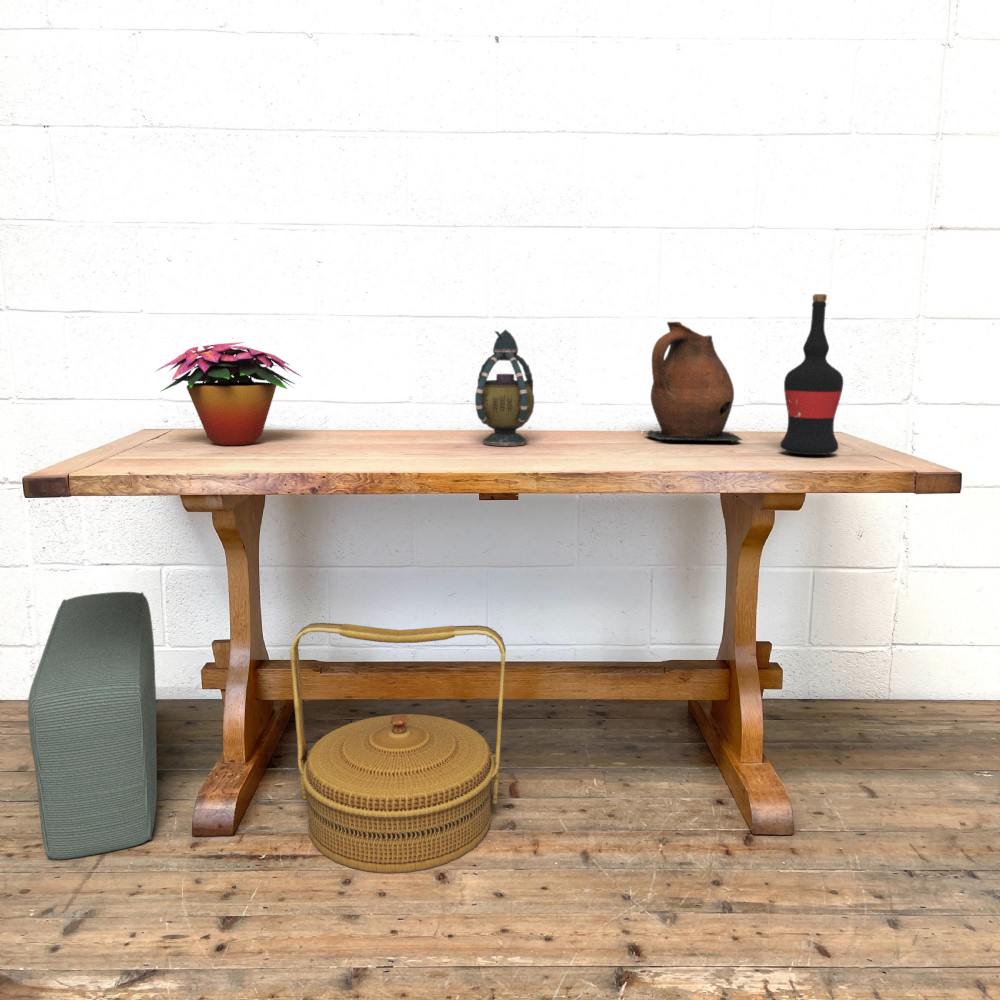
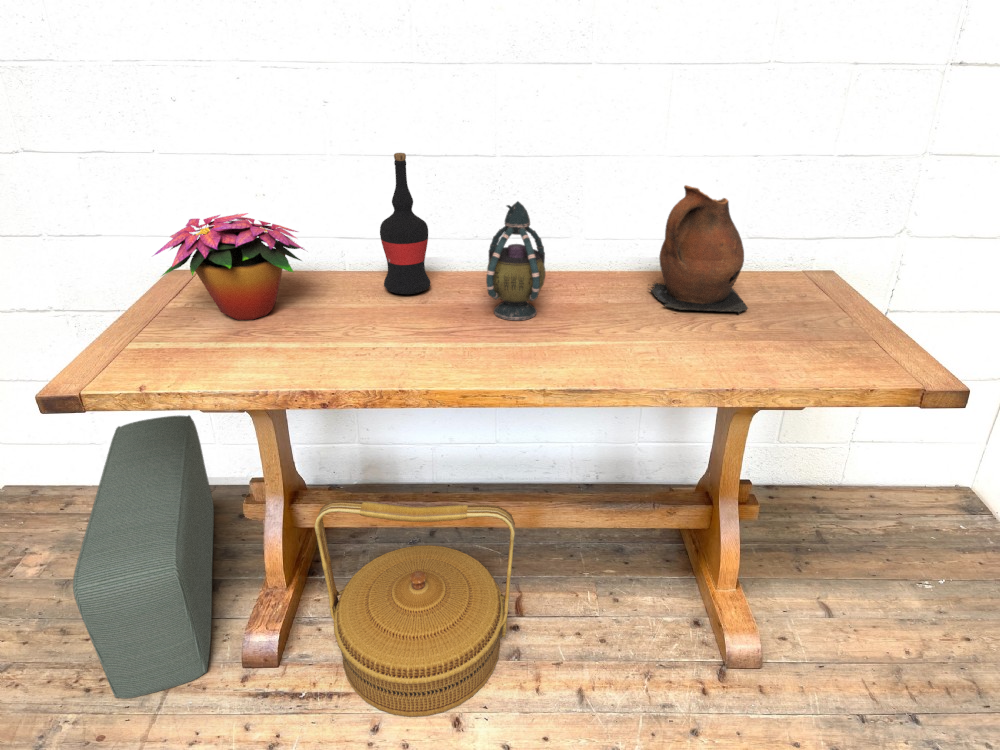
wine bottle: present [780,294,843,455] -> present [380,153,430,294]

